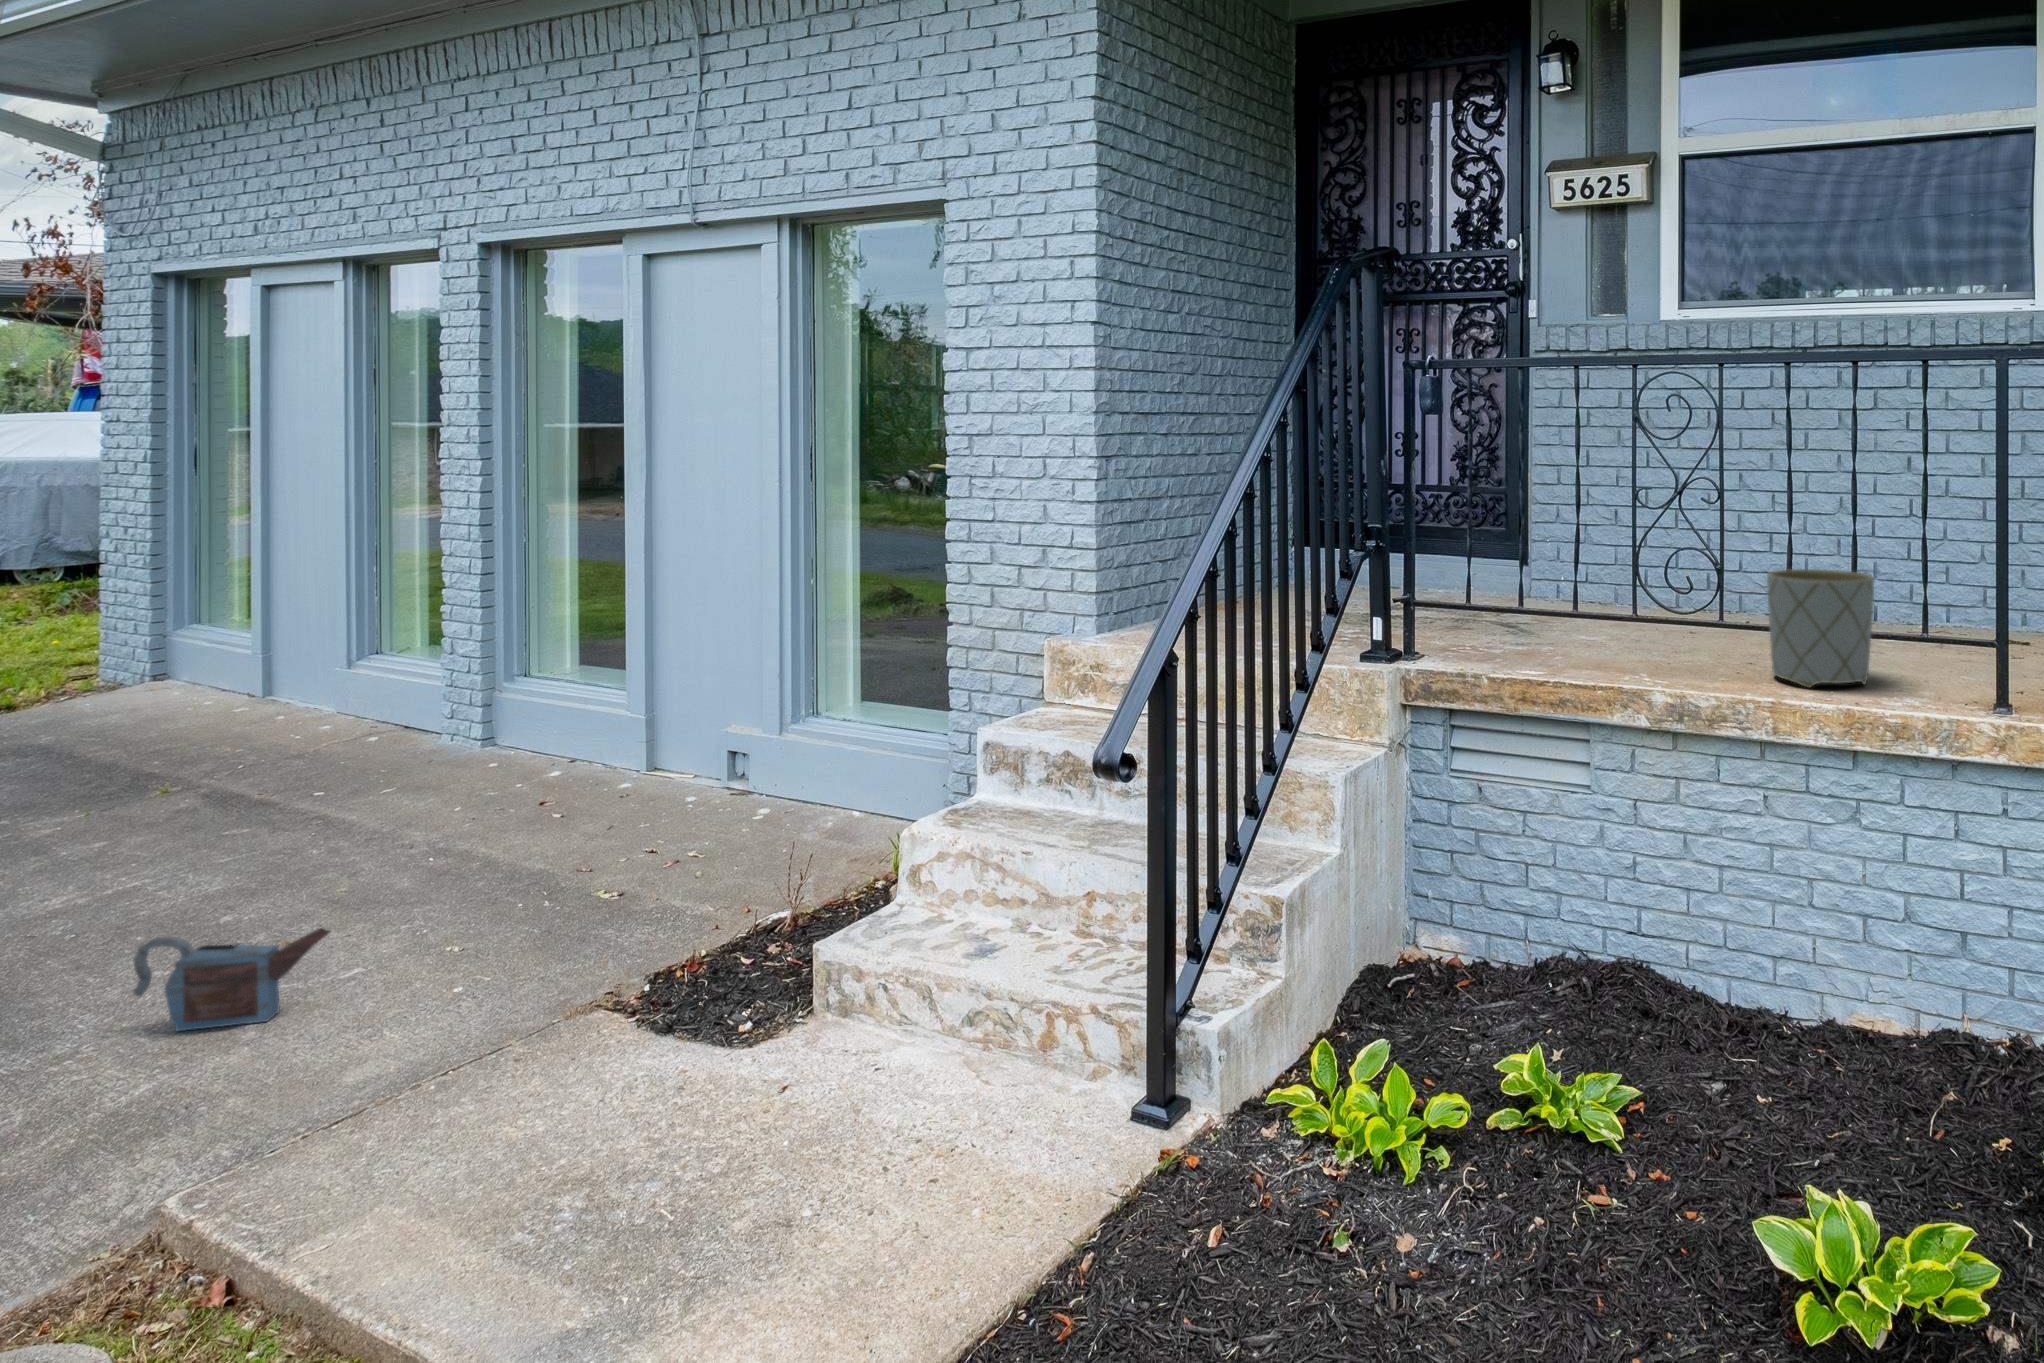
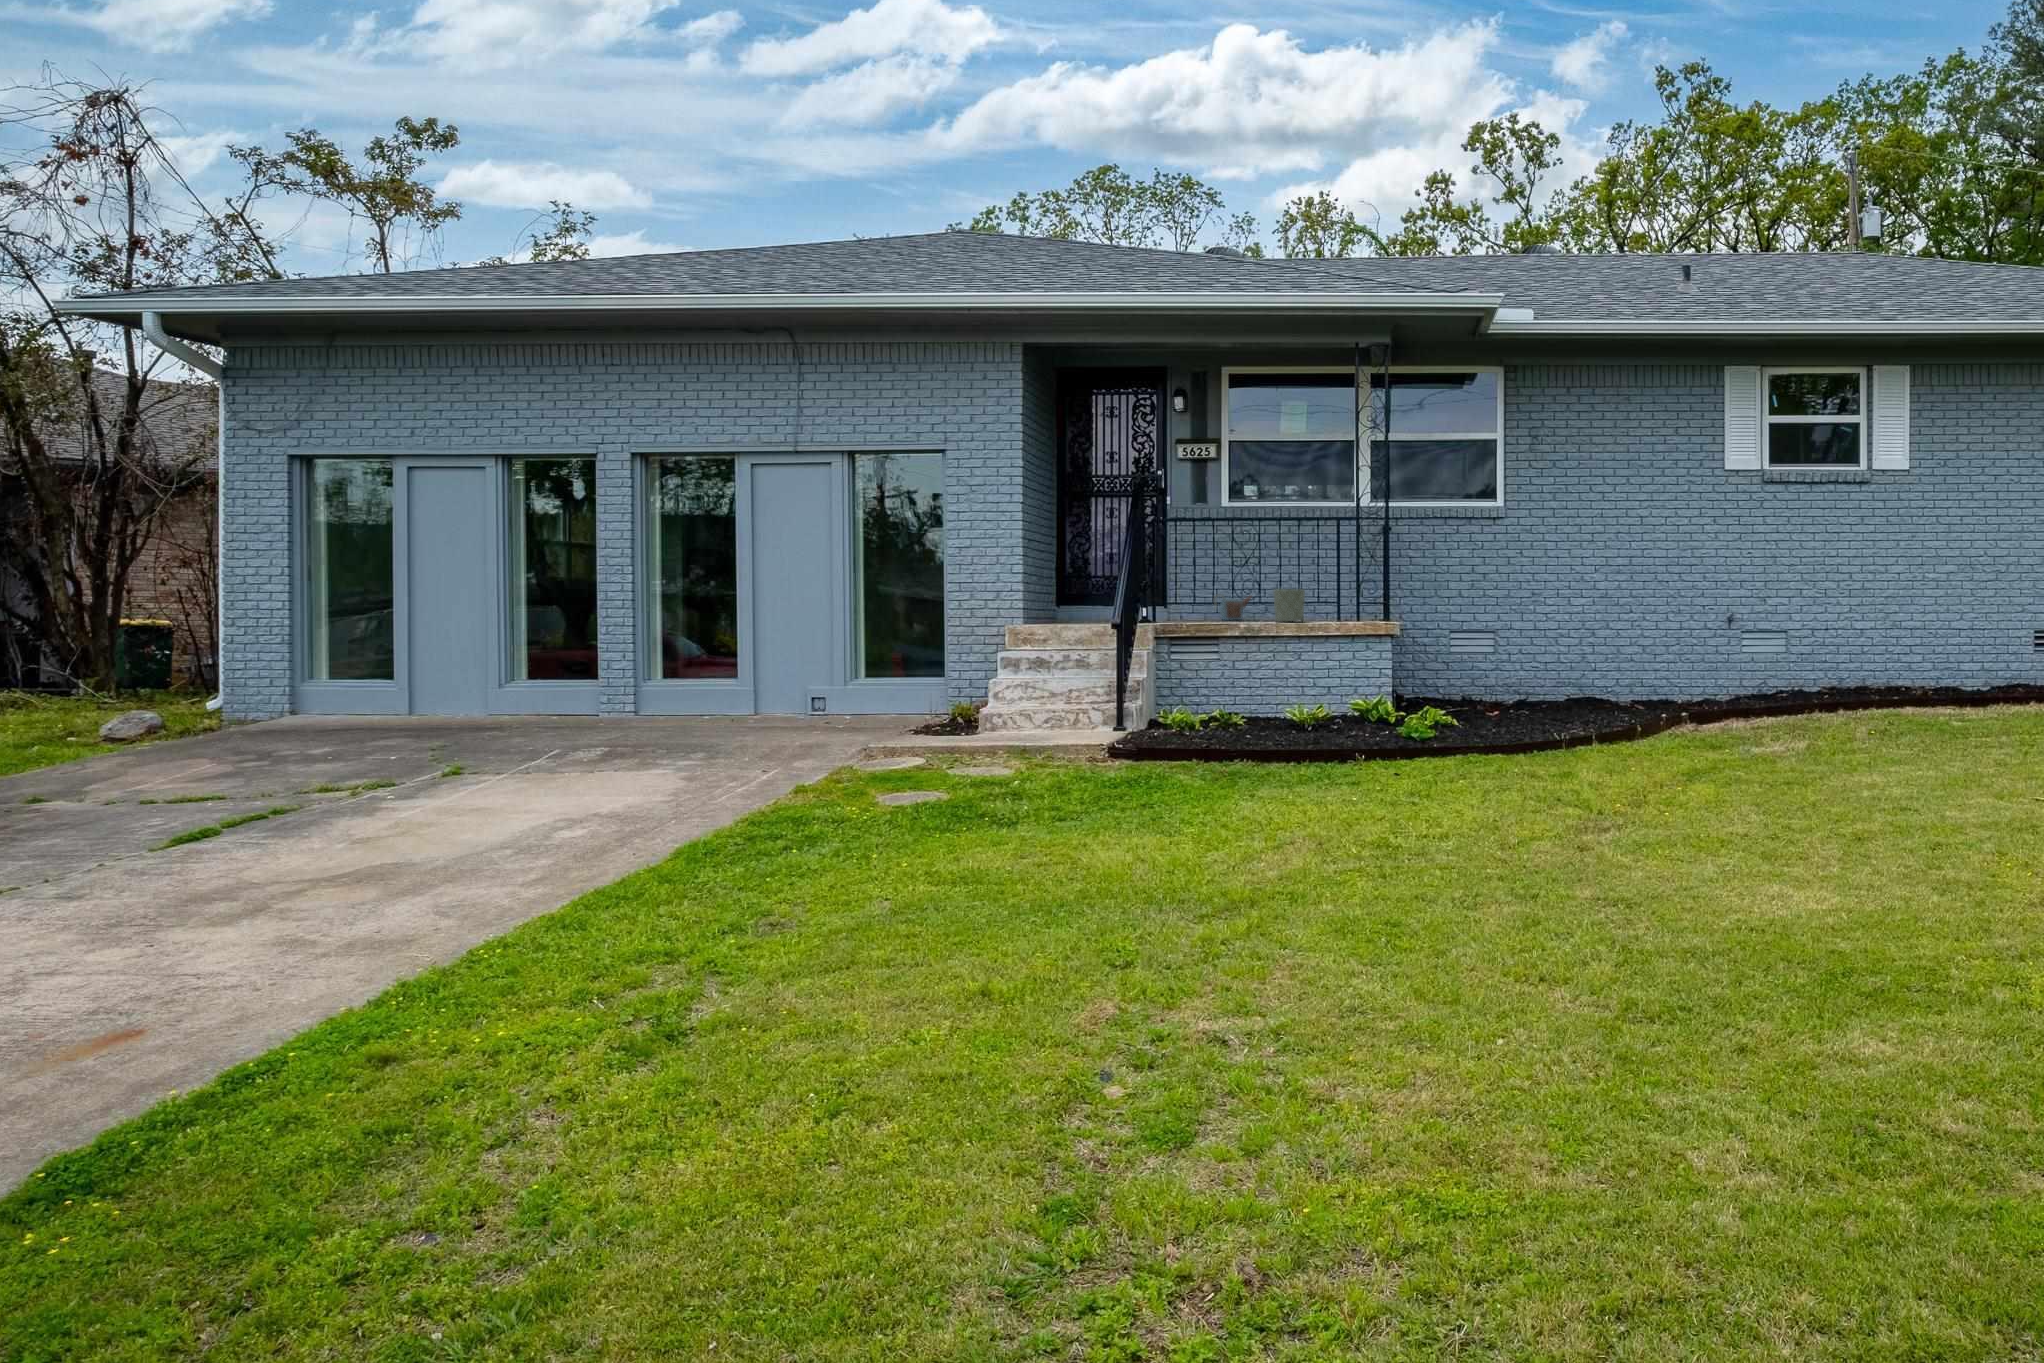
watering can: present [133,927,330,1031] -> present [1214,594,1251,620]

